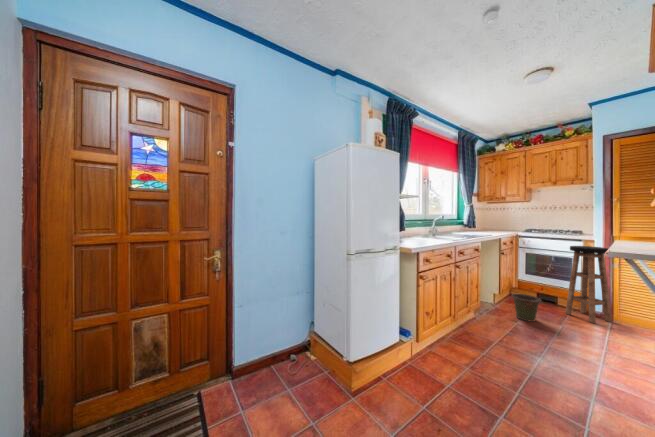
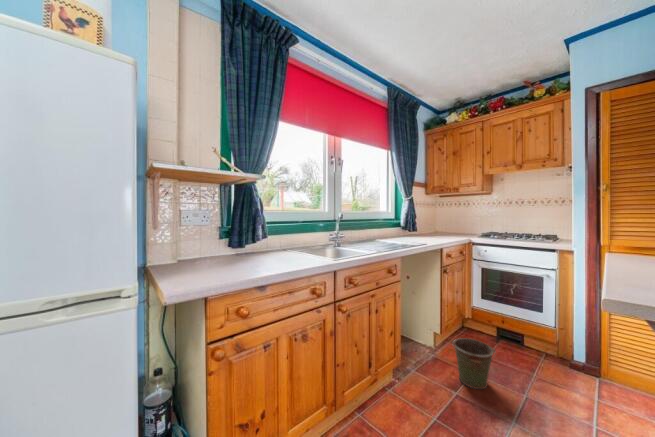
bar stool: present [566,246,612,323] -> none [533,259,600,387]

